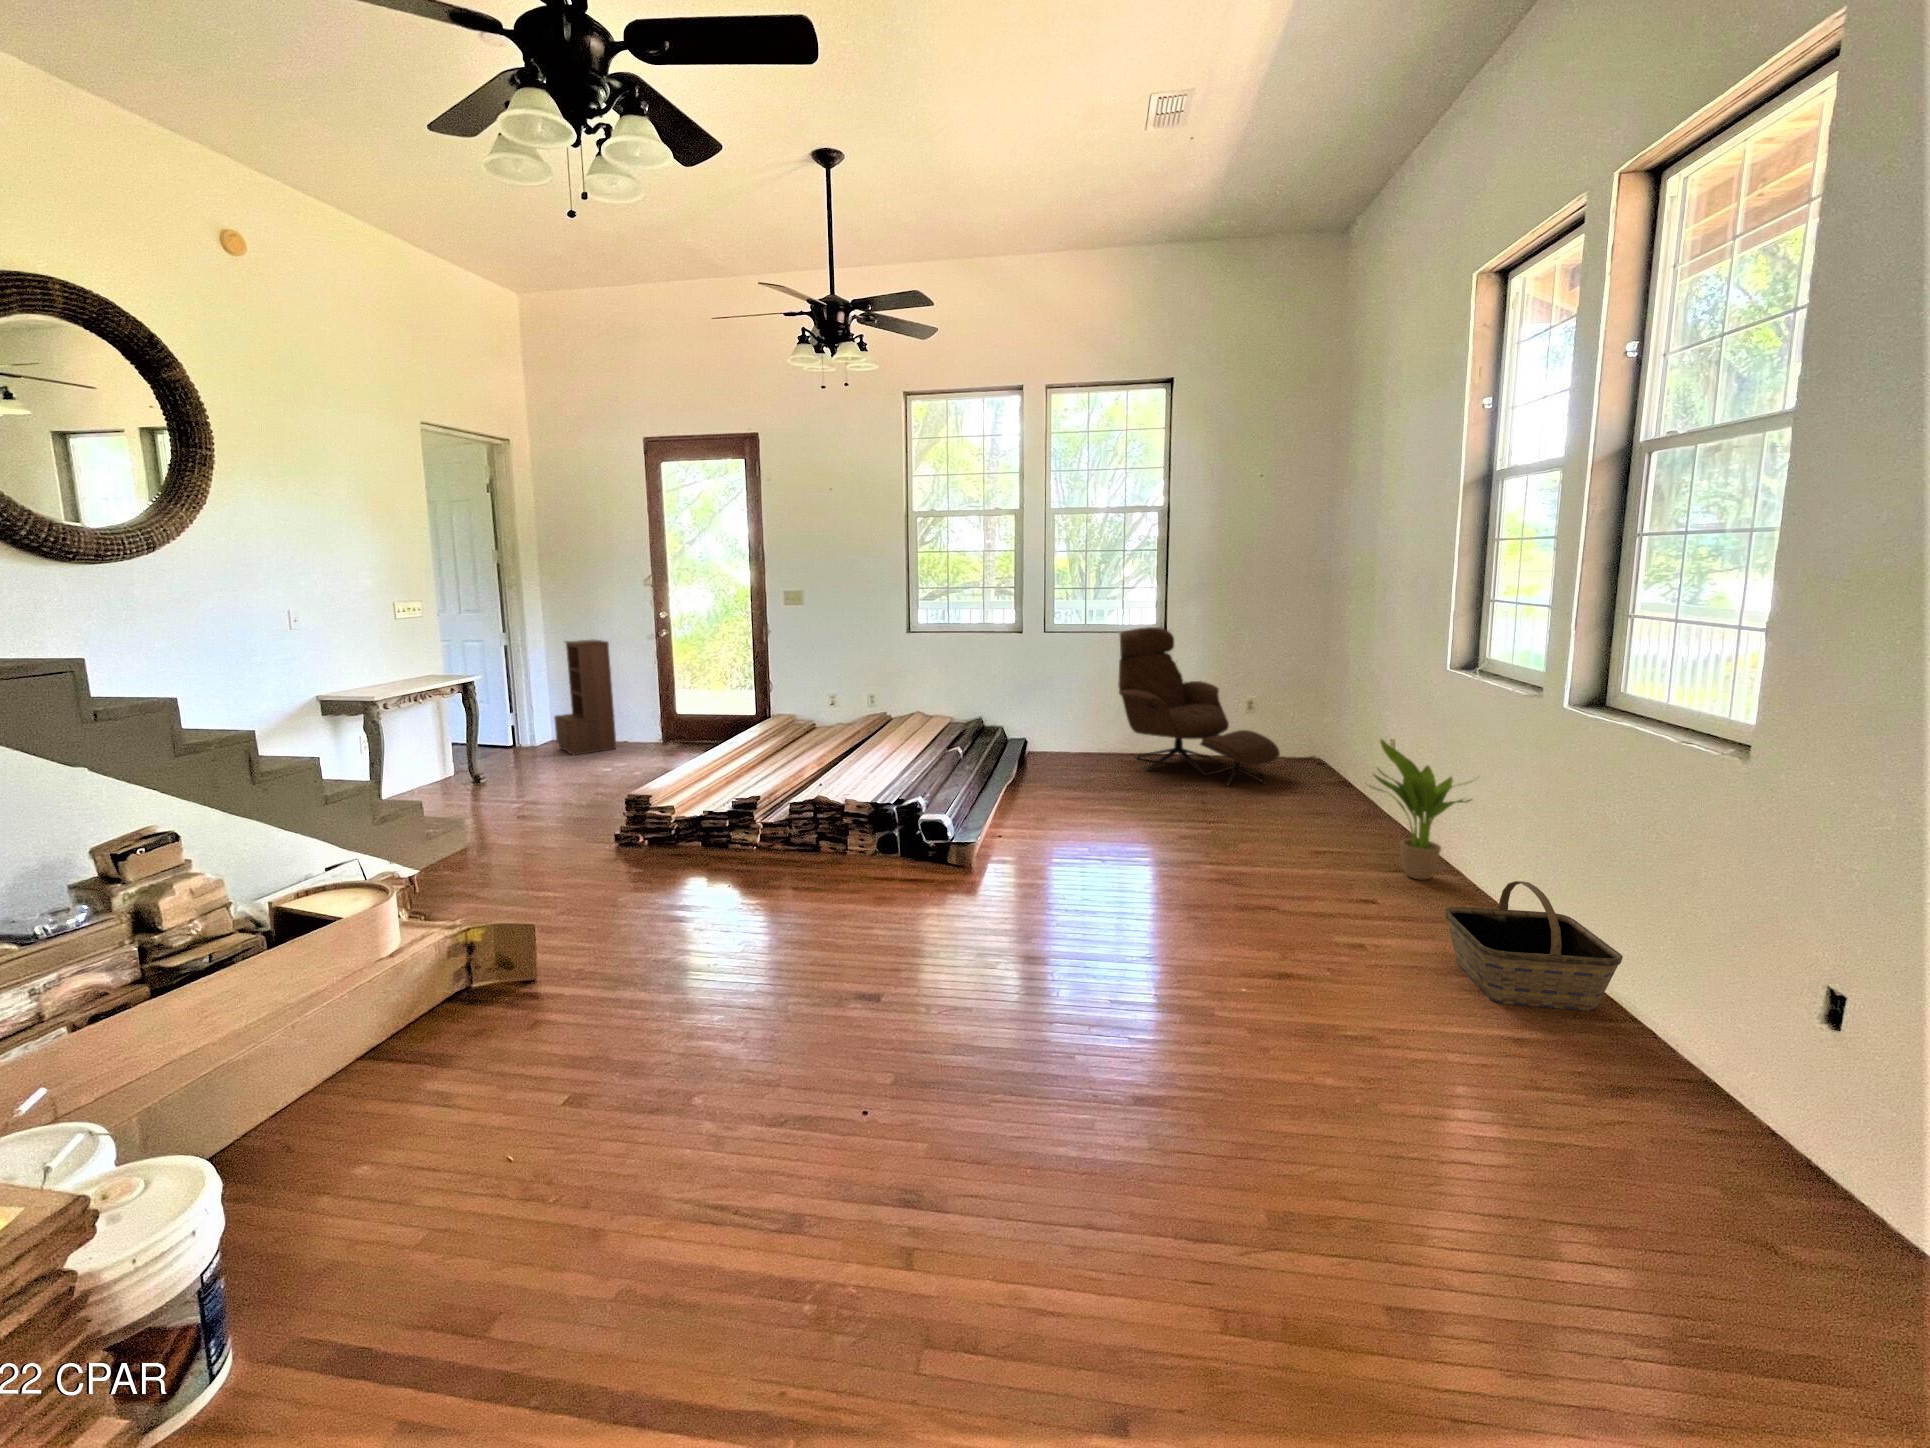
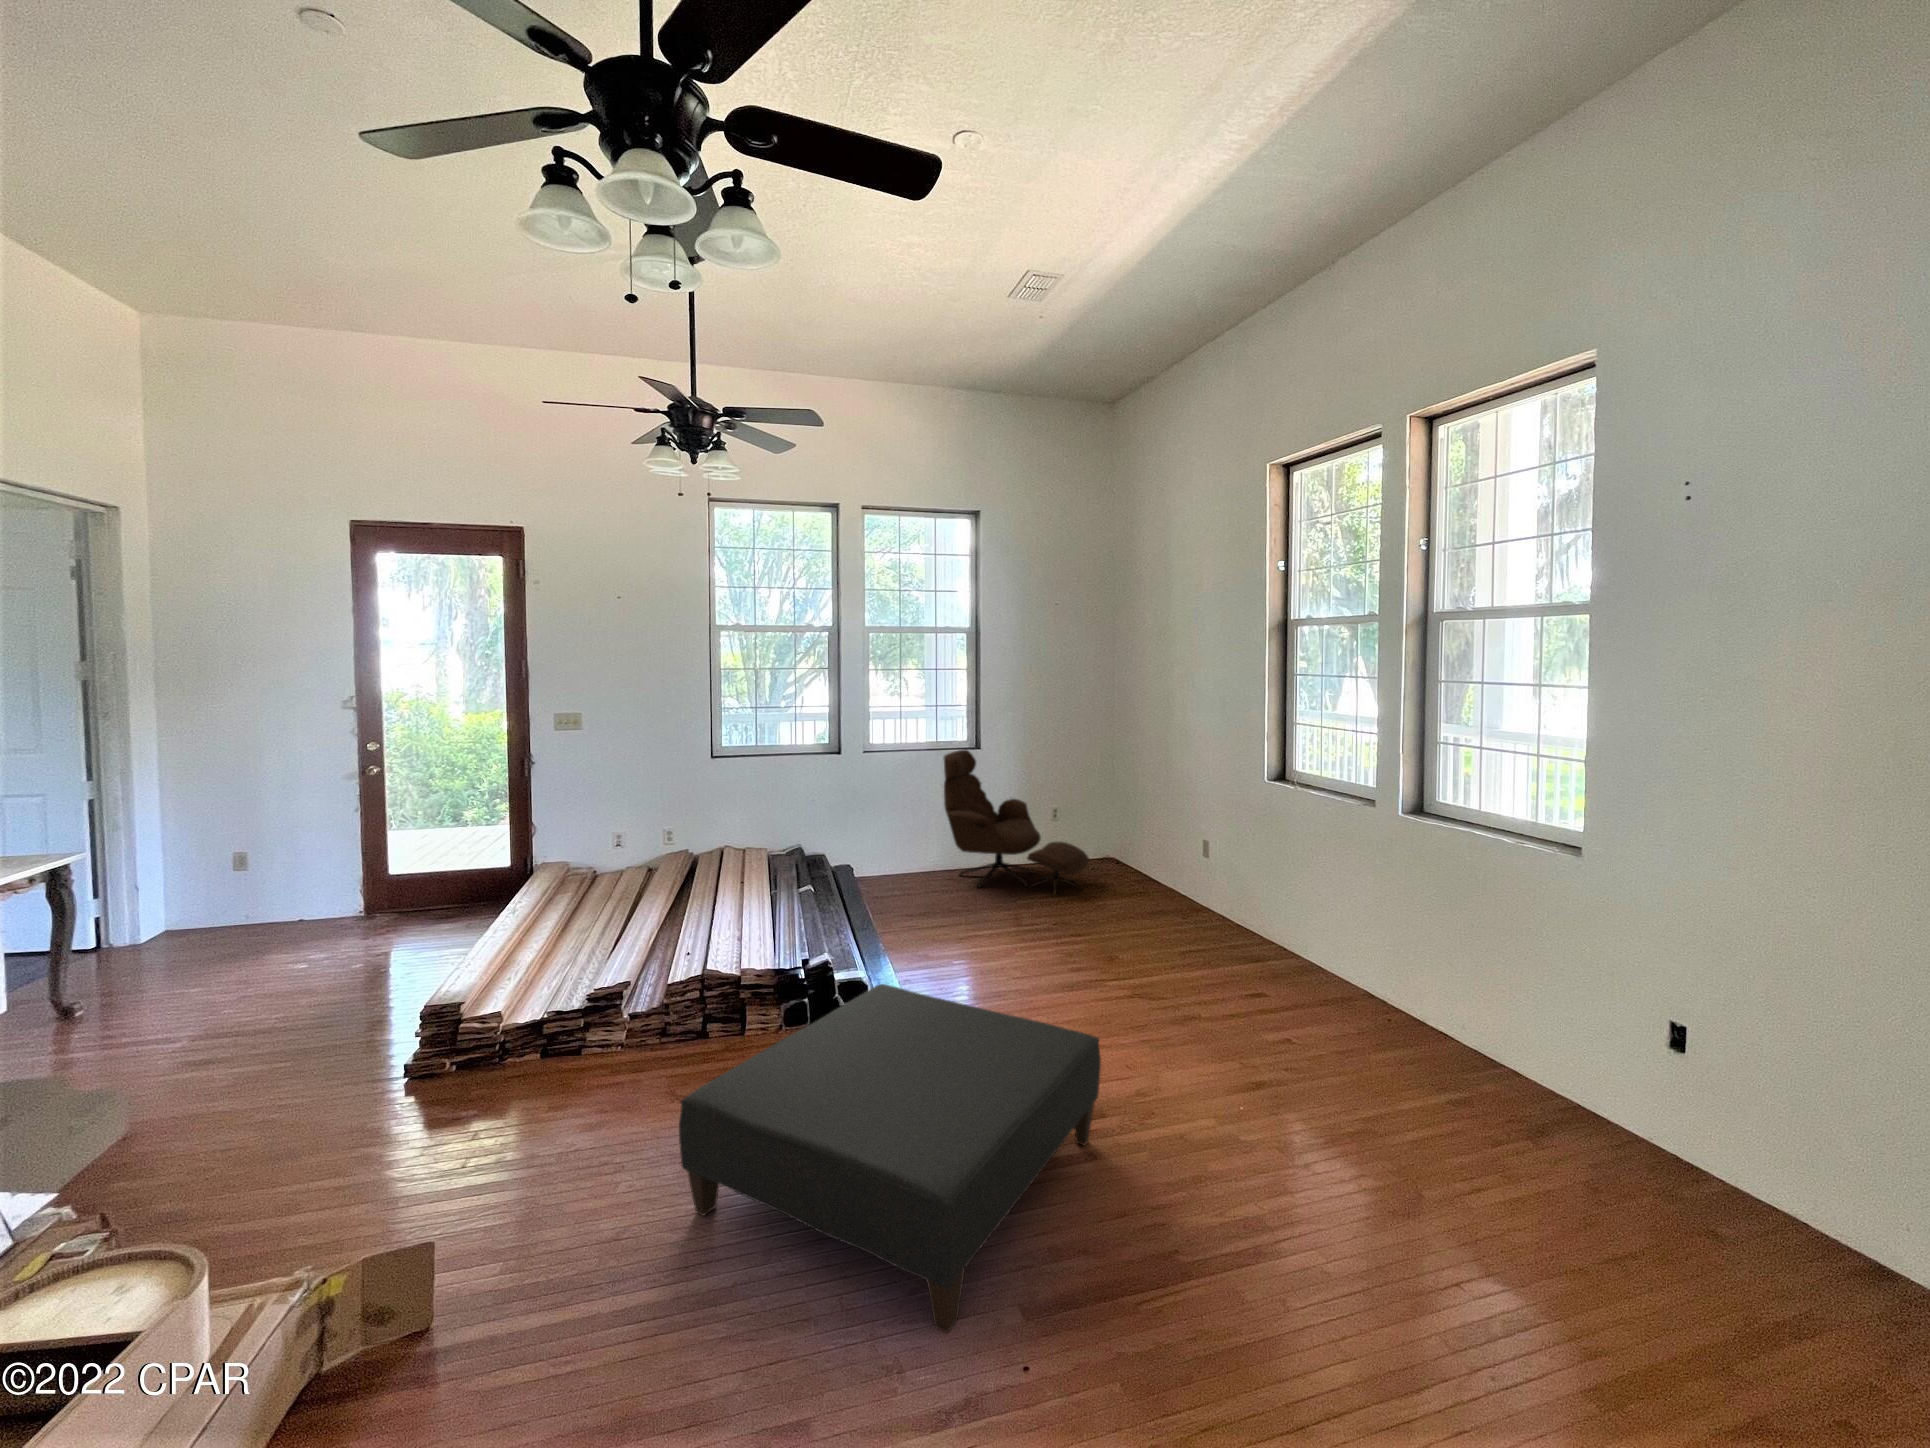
bookshelf: present [554,640,616,755] -> none [177,782,291,952]
potted plant: present [1371,739,1472,880] -> none [1208,851,1293,966]
ottoman: none [707,820,1090,1088] -> present [679,984,1101,1333]
basket: present [1445,881,1623,1011] -> none [1316,964,1439,1066]

